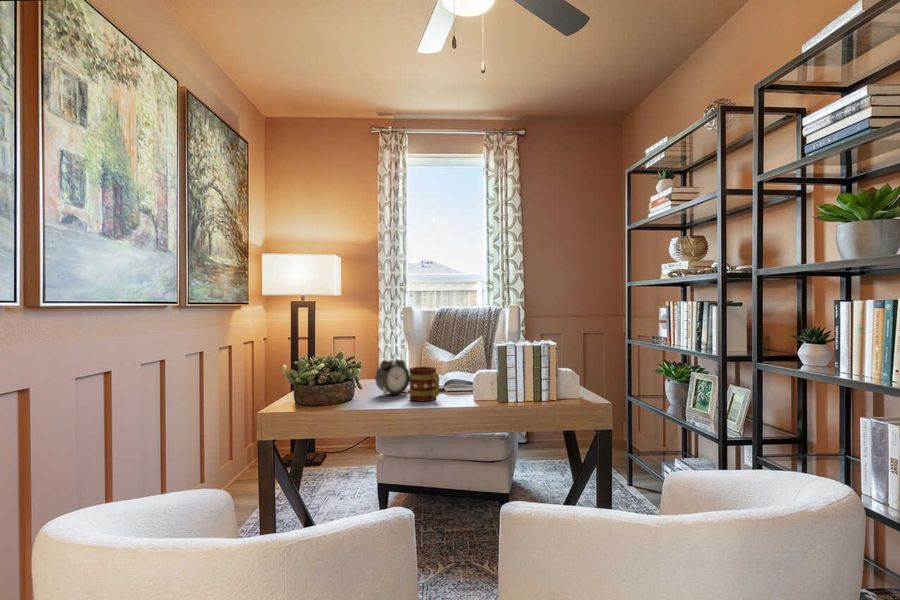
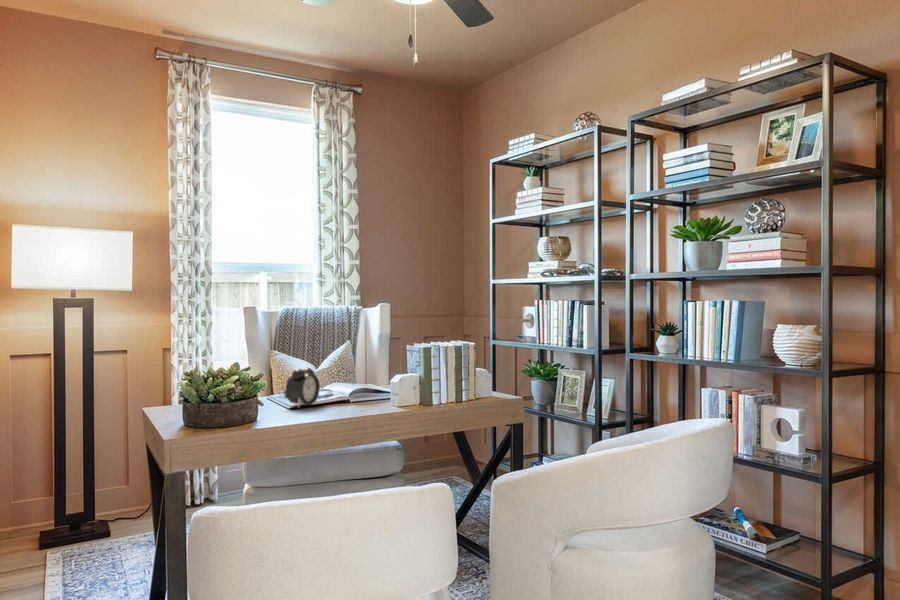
mug: present [409,367,439,401] -> none [332,374,368,408]

